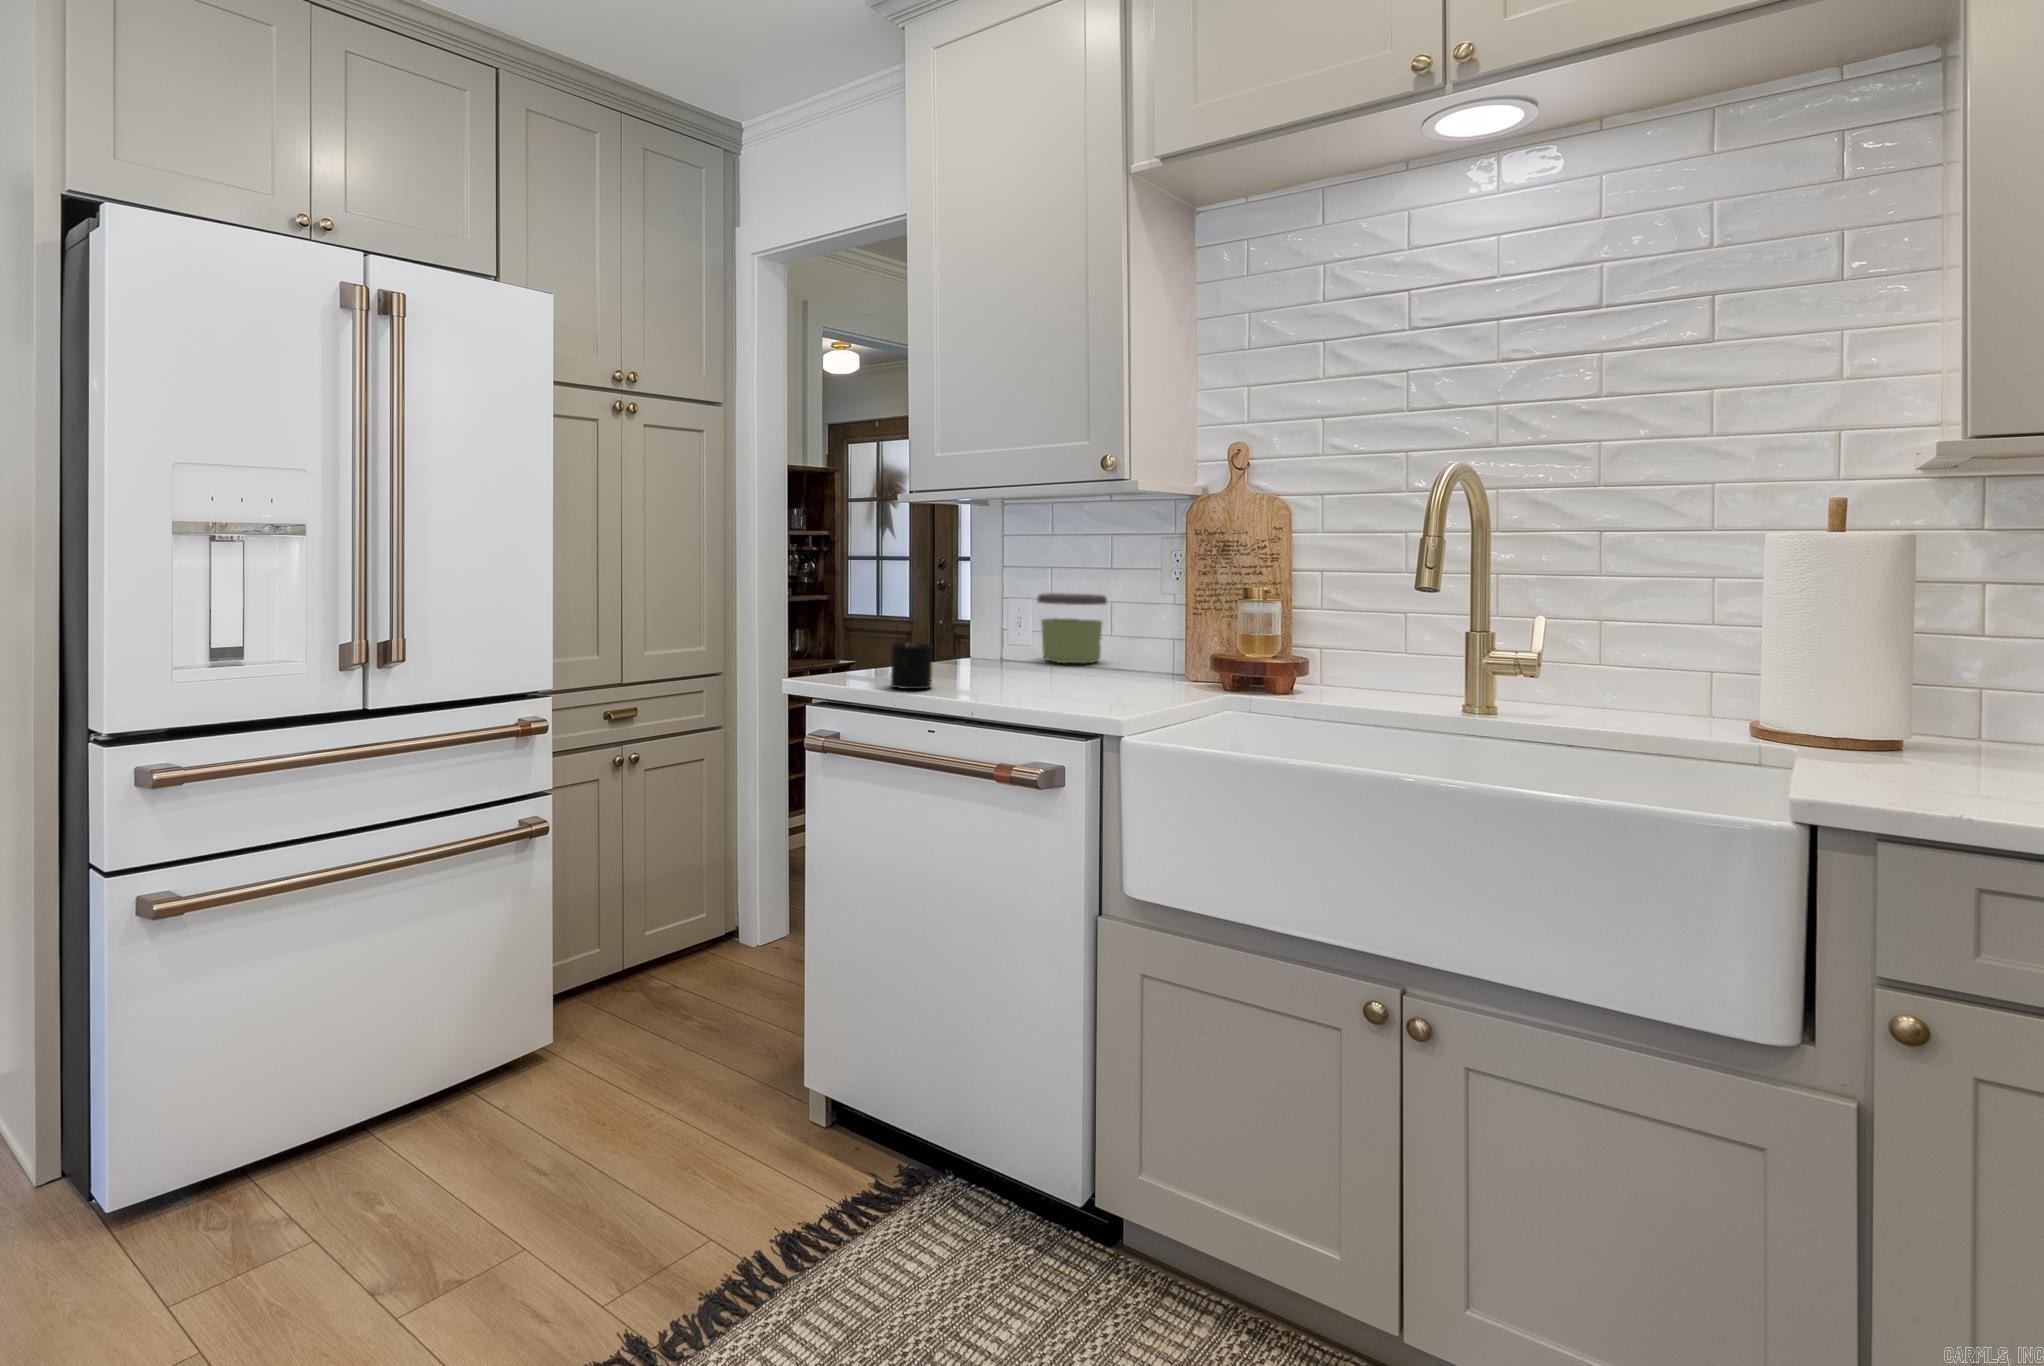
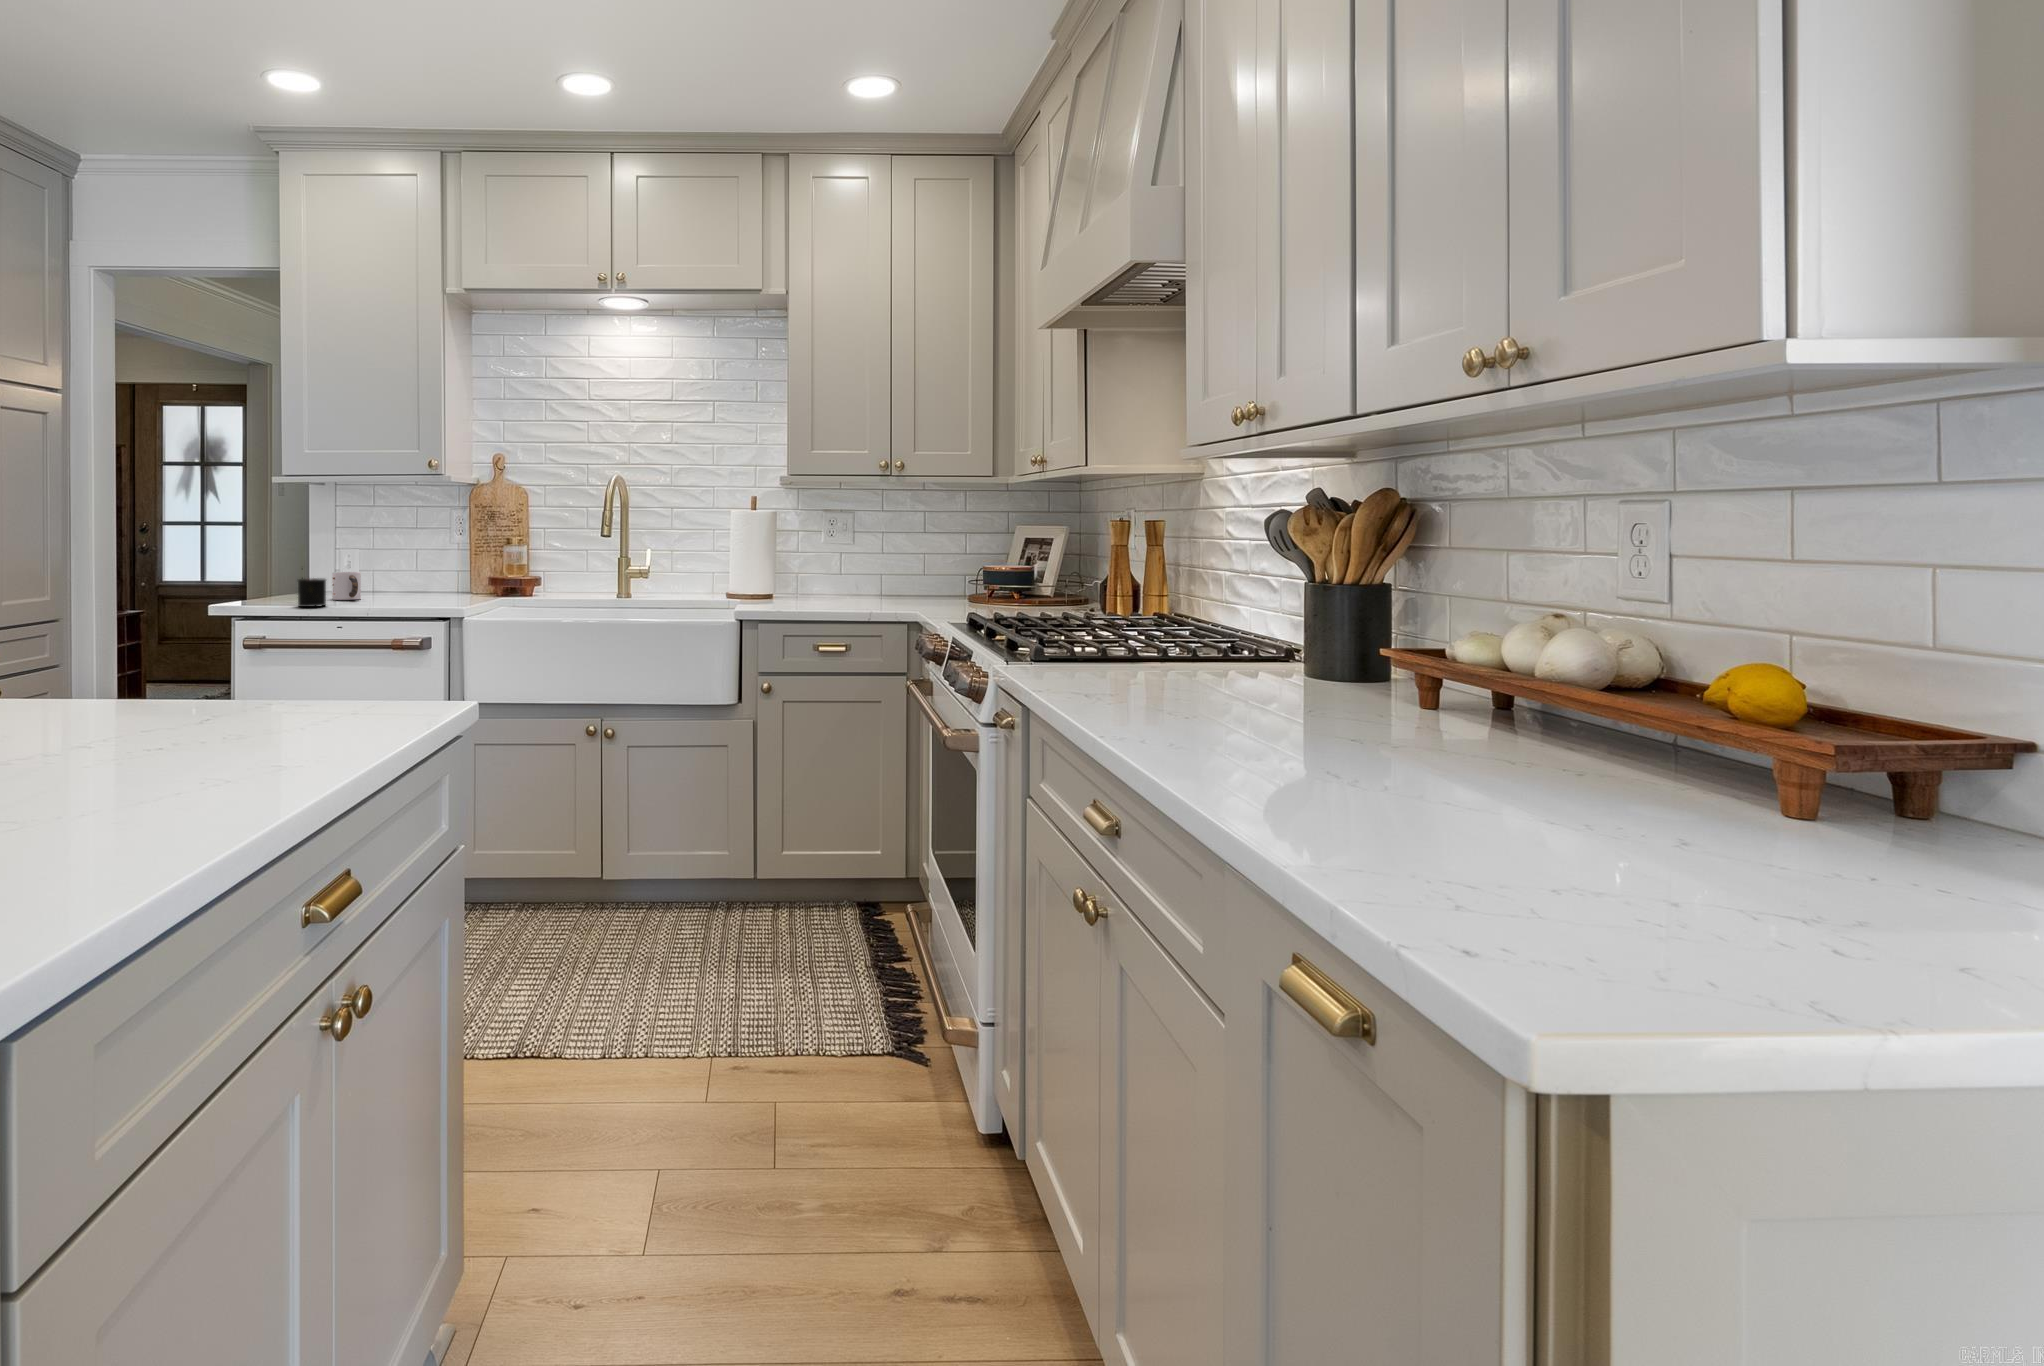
jar: present [1037,593,1107,663] -> none [370,545,415,590]
mug: none [959,634,1001,679] -> present [332,572,361,600]

